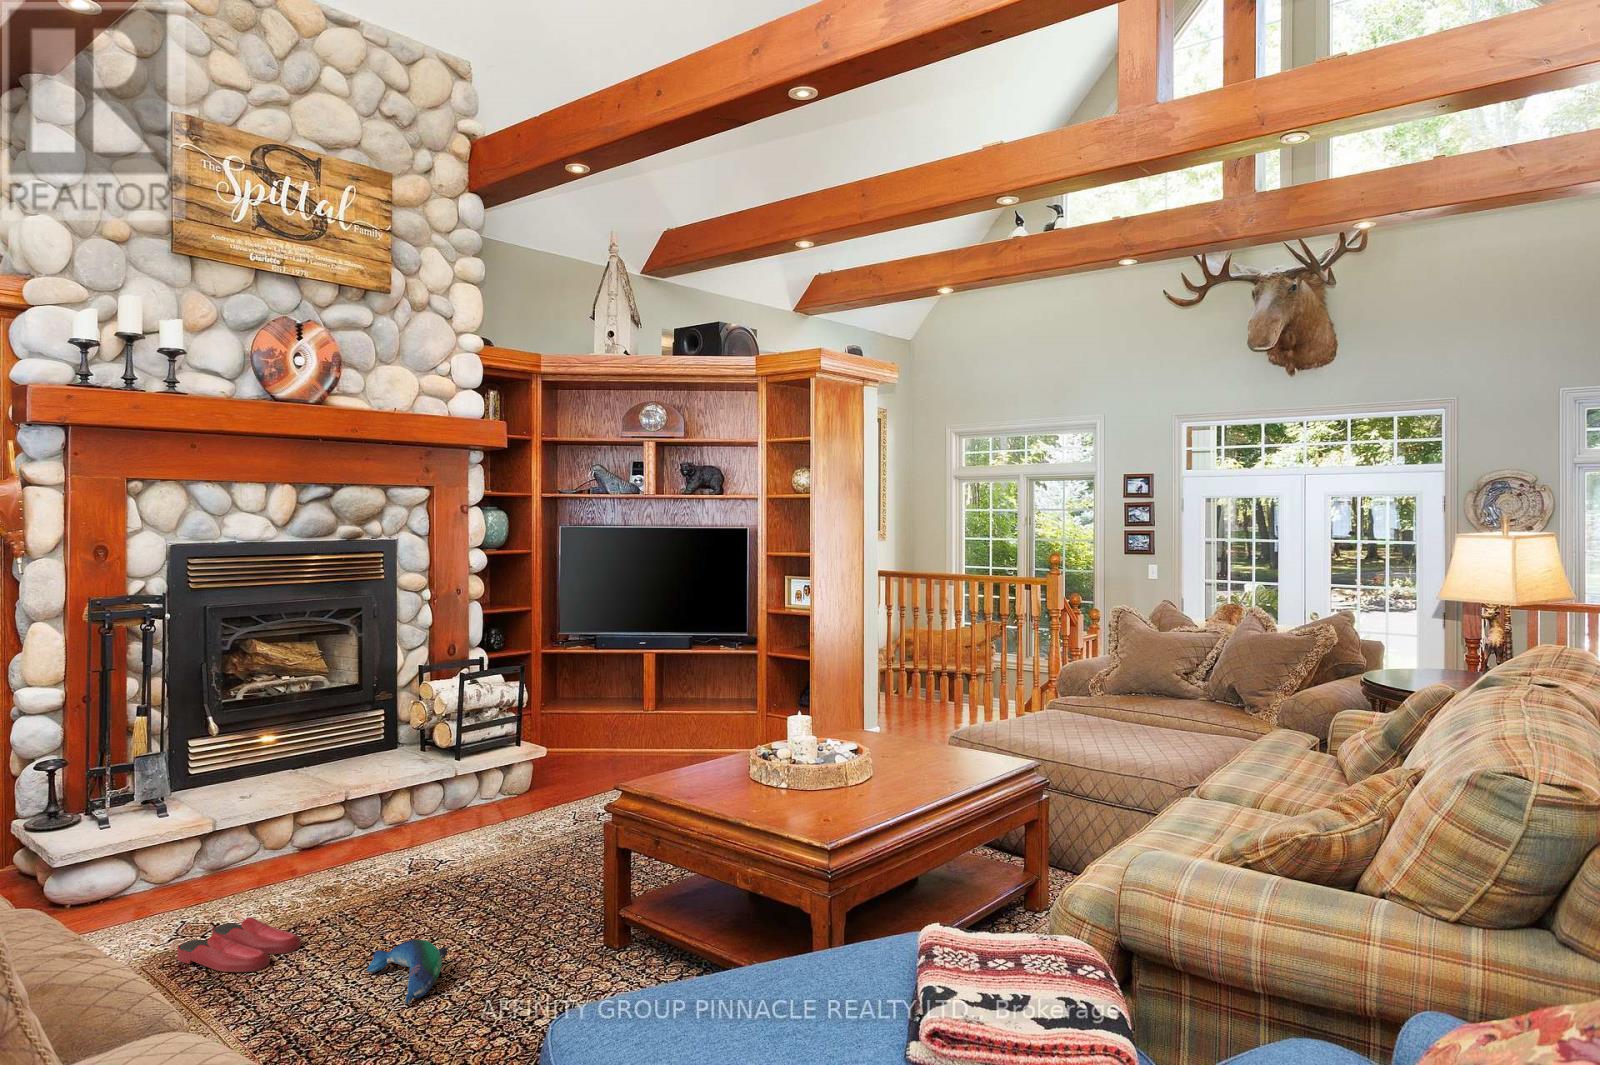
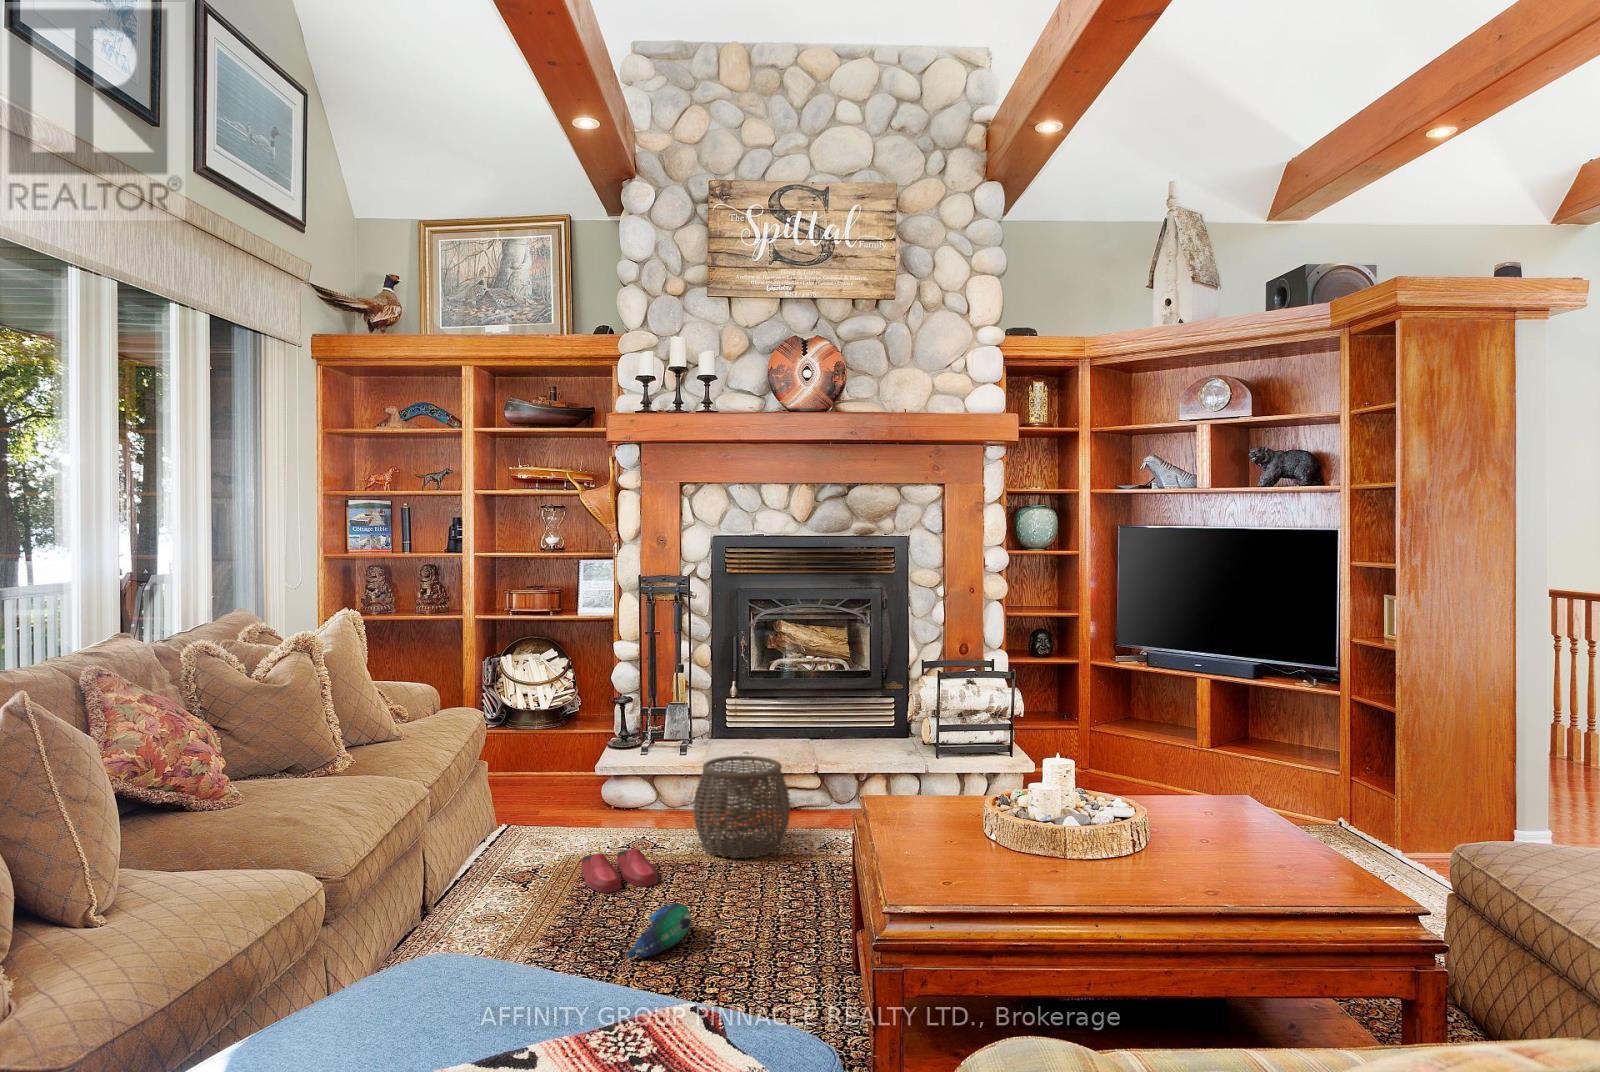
woven basket: none [268,788,386,904] -> present [693,756,791,859]

